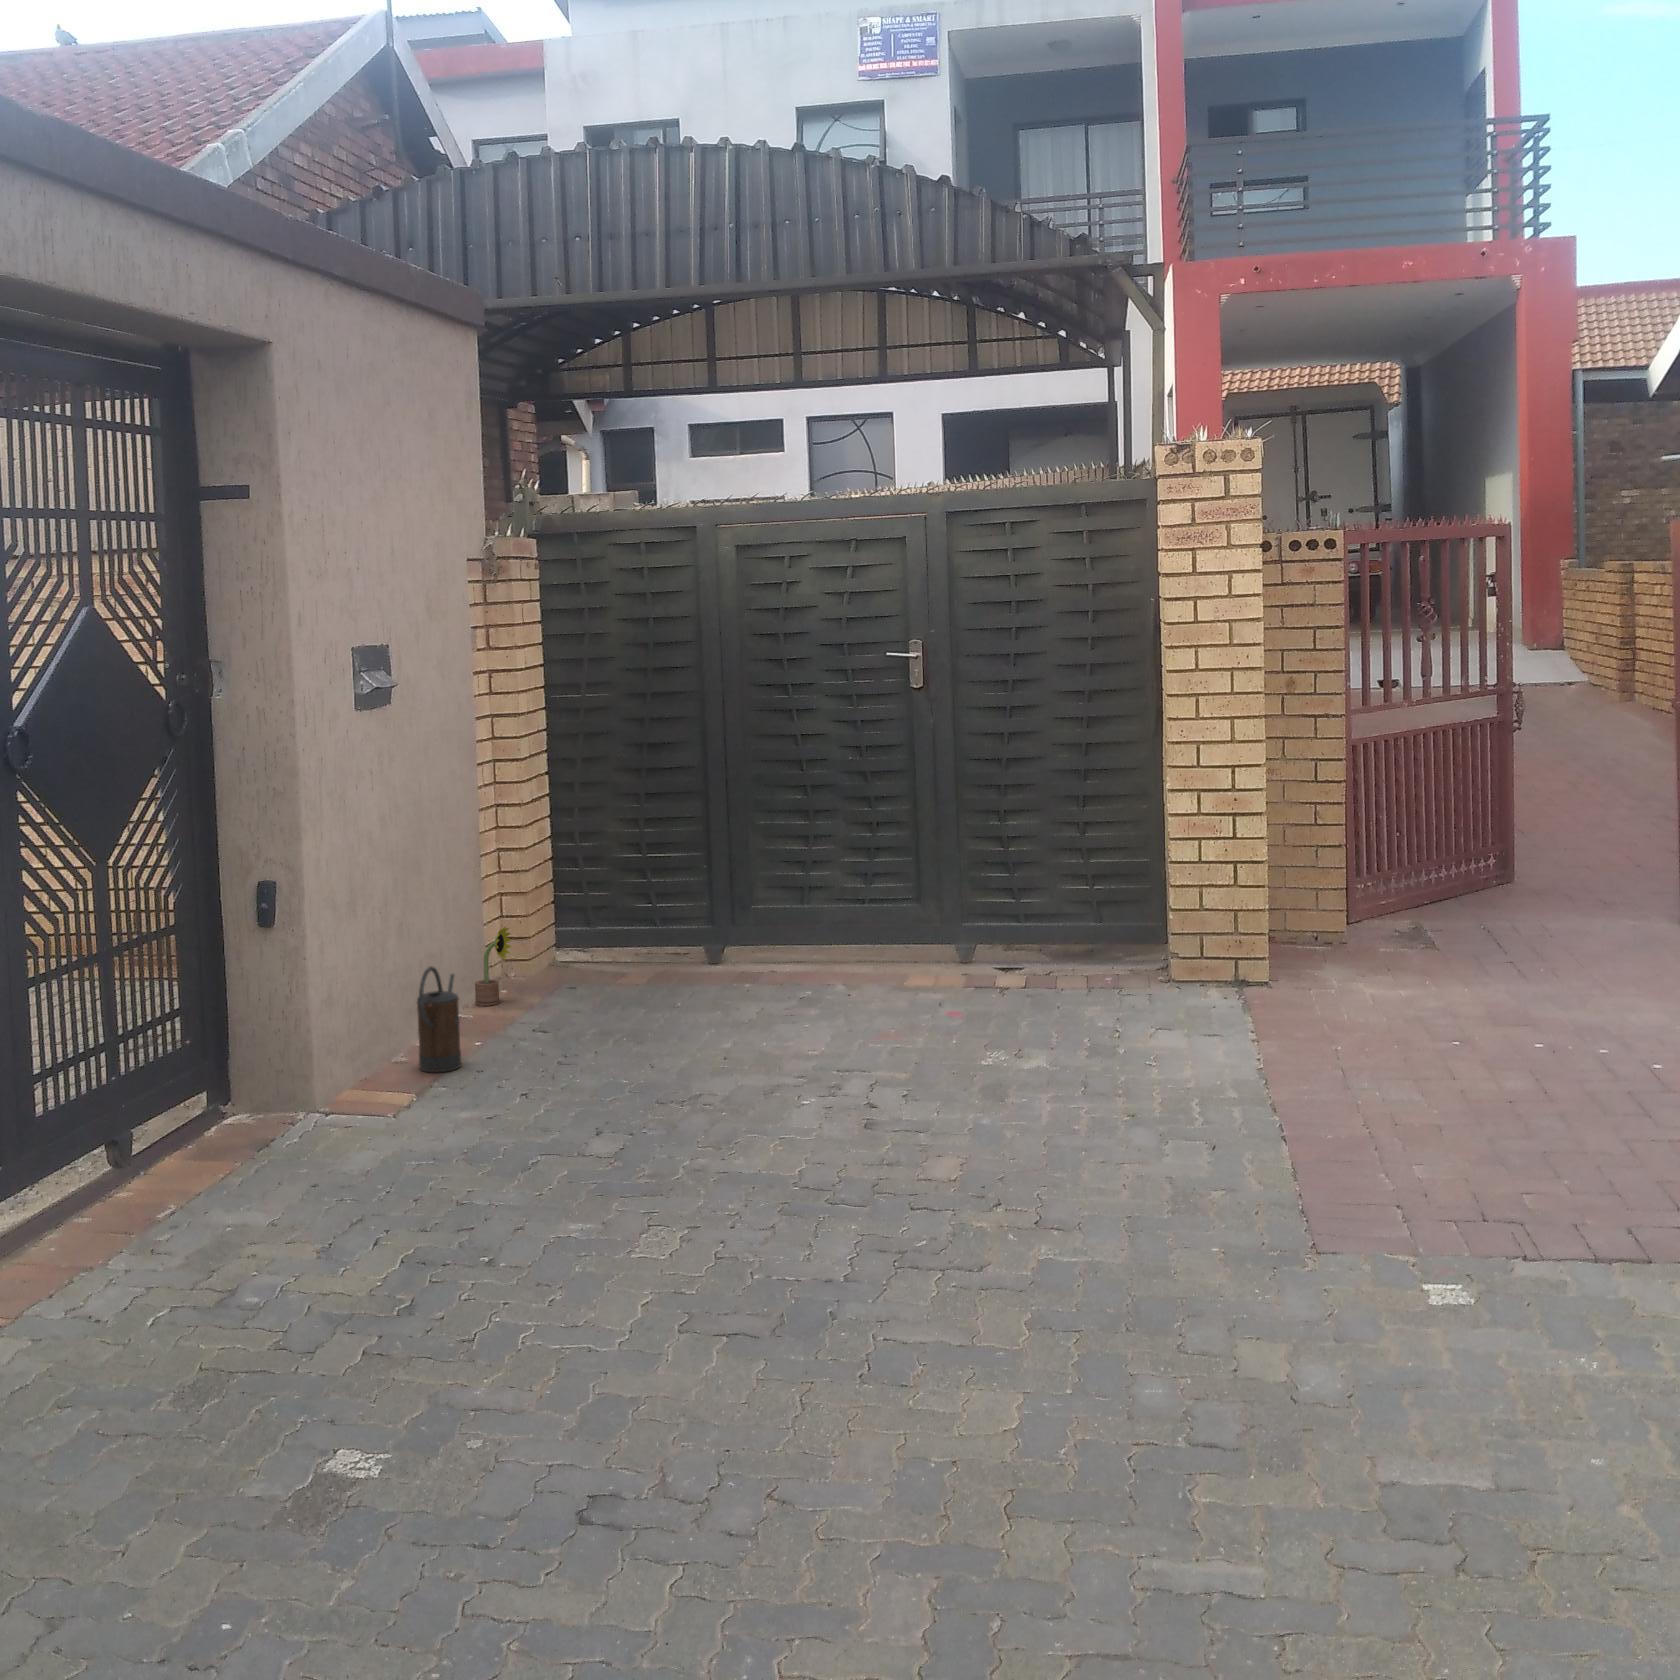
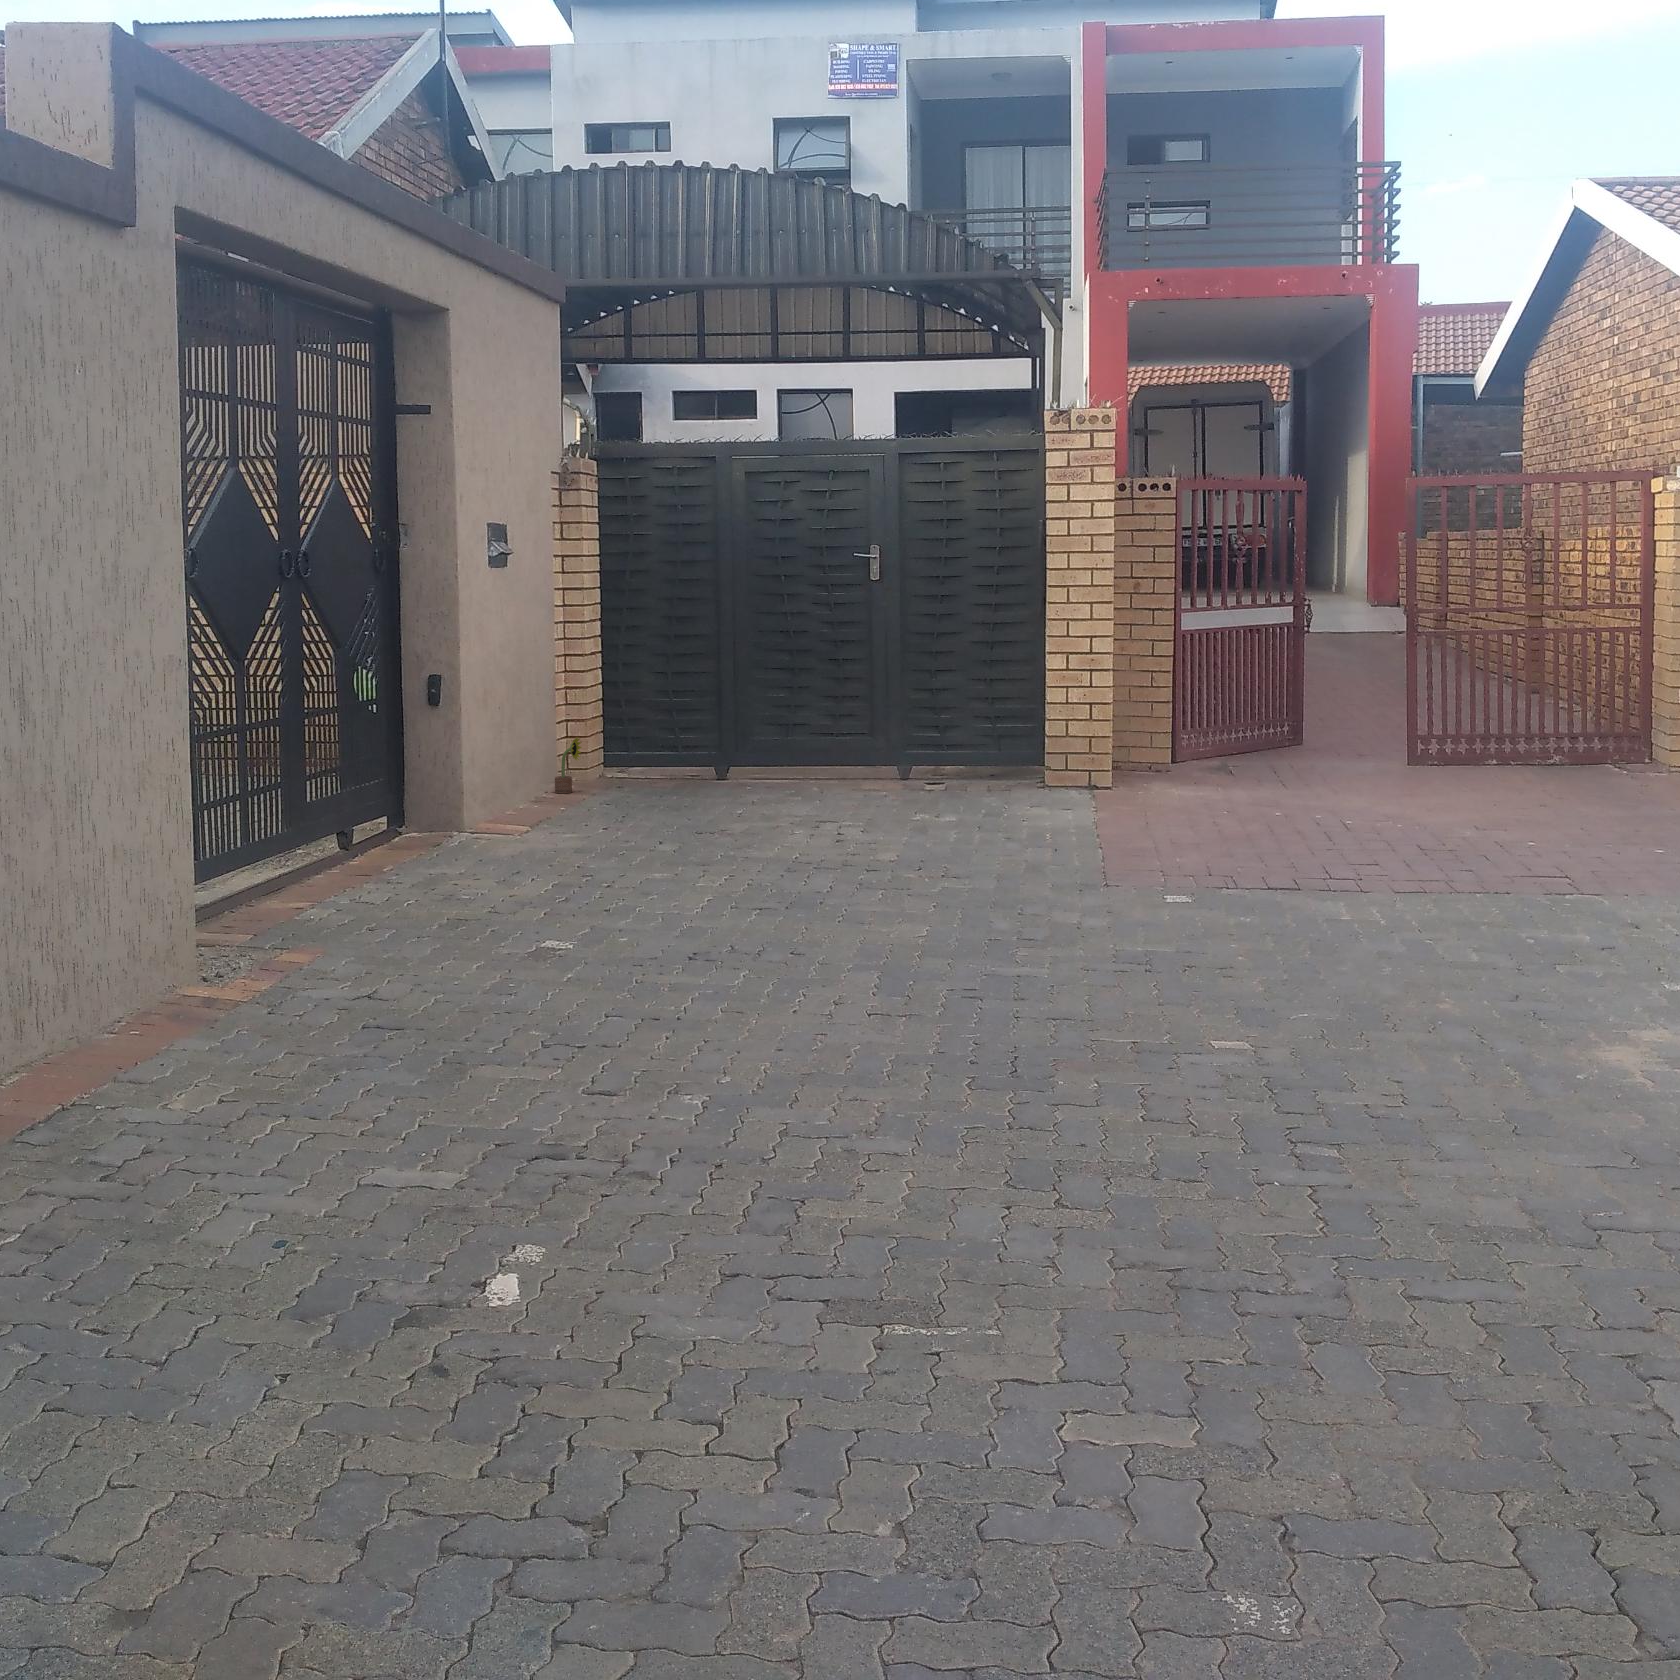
watering can: present [417,966,461,1072] -> none [527,747,557,821]

